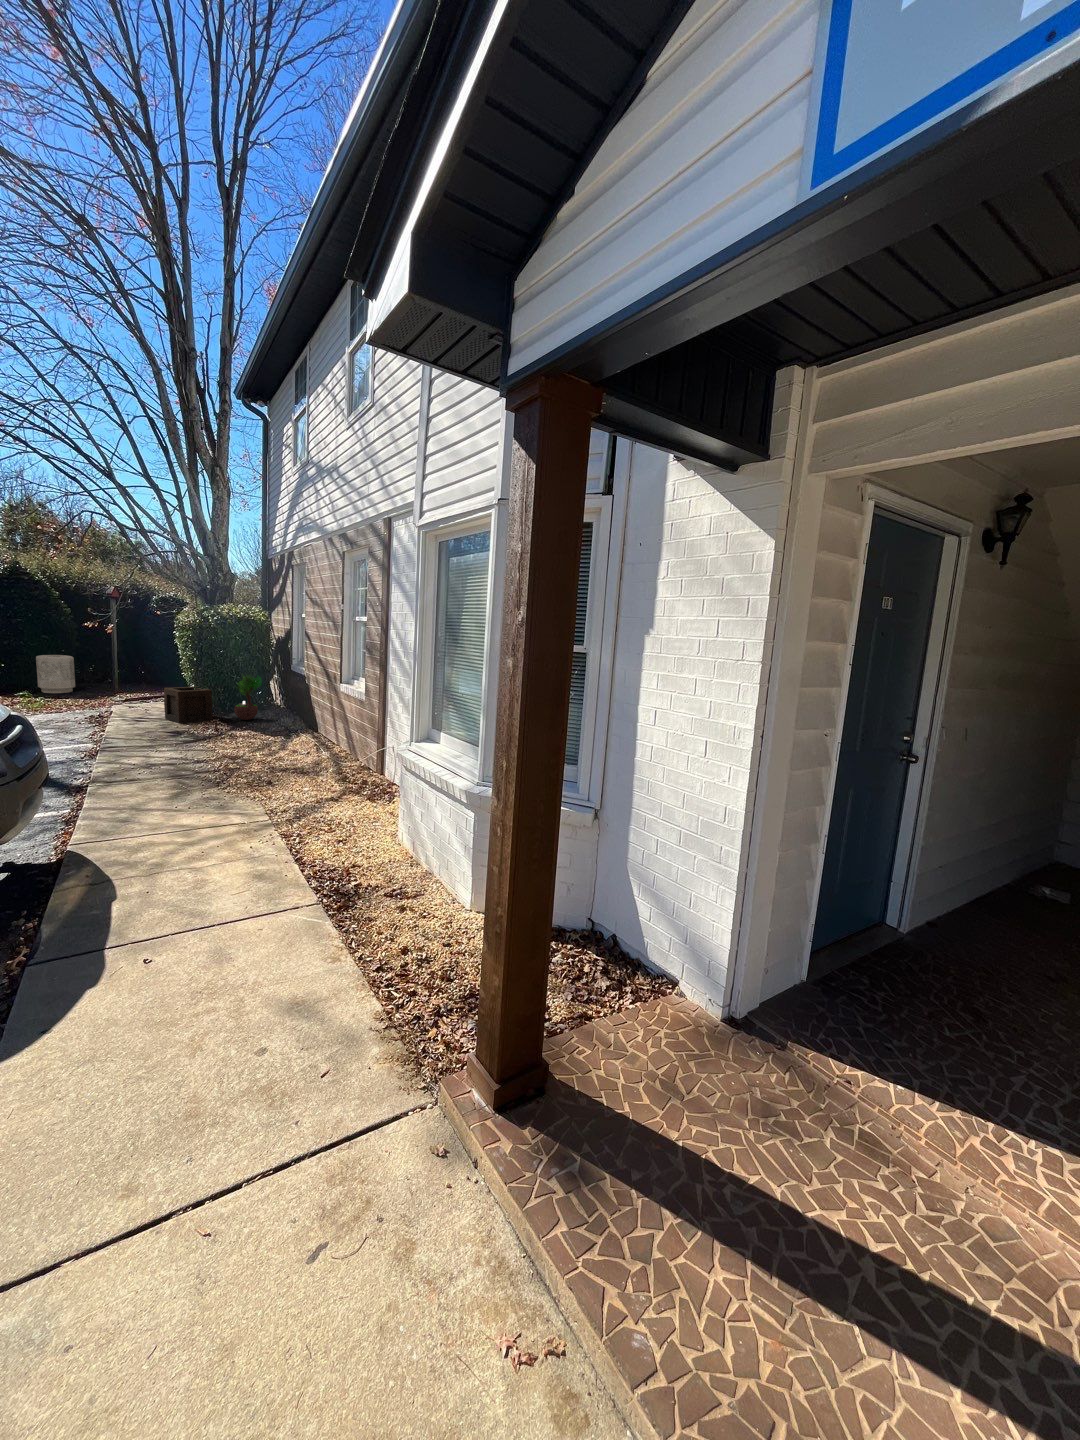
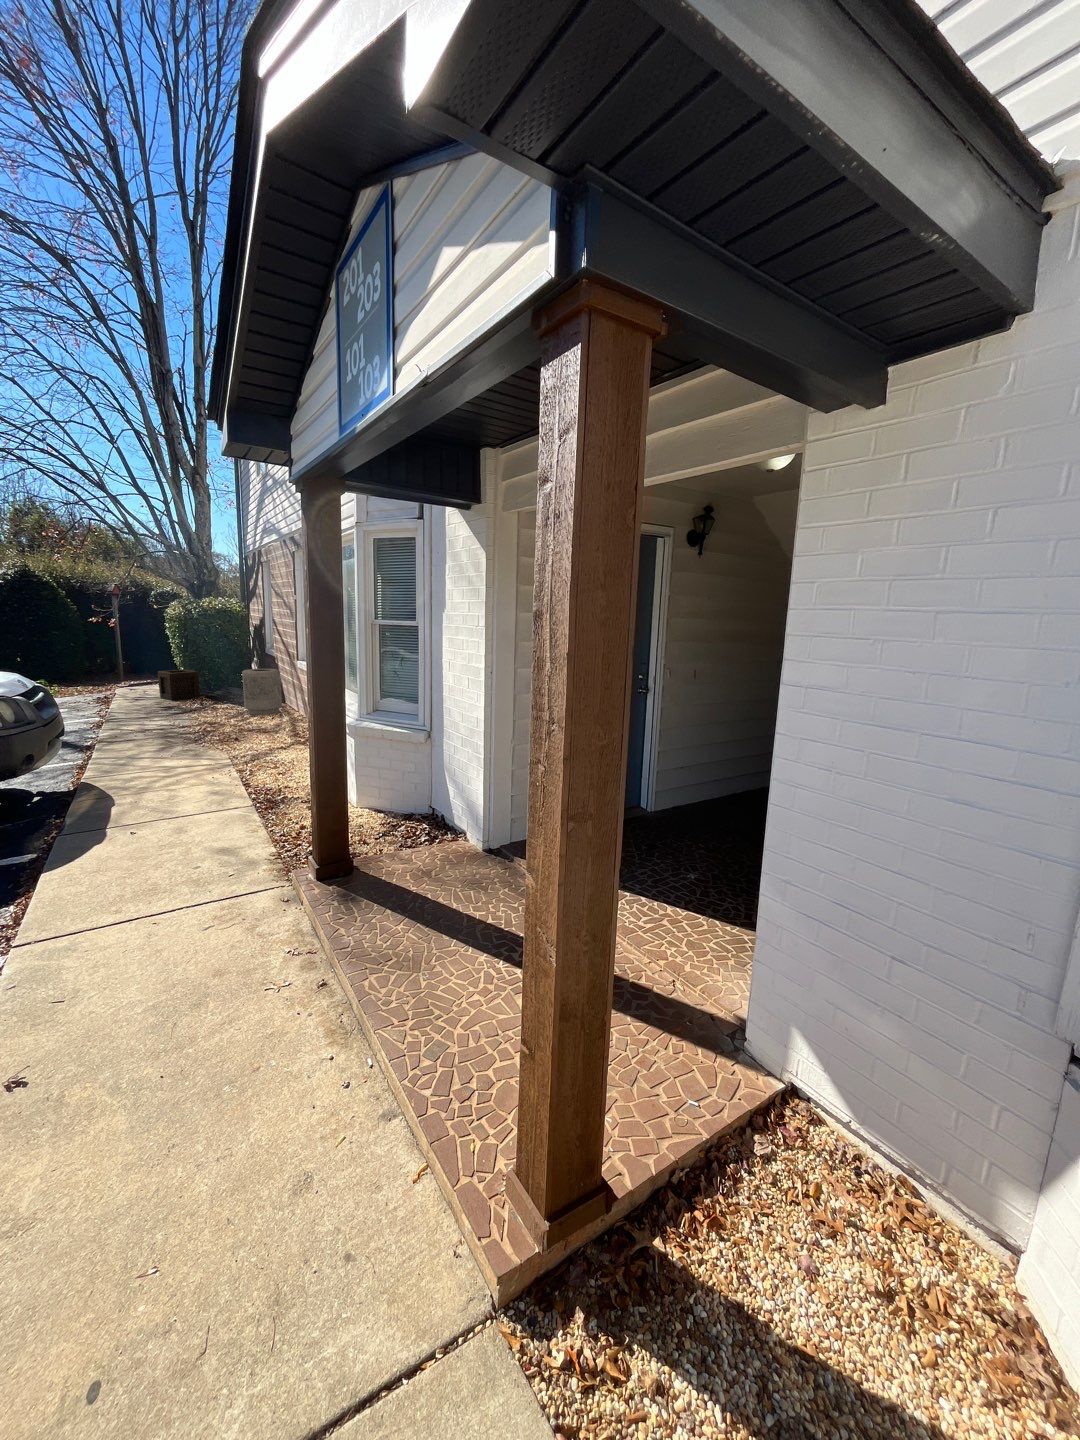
trash can: present [36,655,75,693] -> present [242,669,282,715]
potted tree: present [234,676,262,720] -> none [215,655,241,696]

